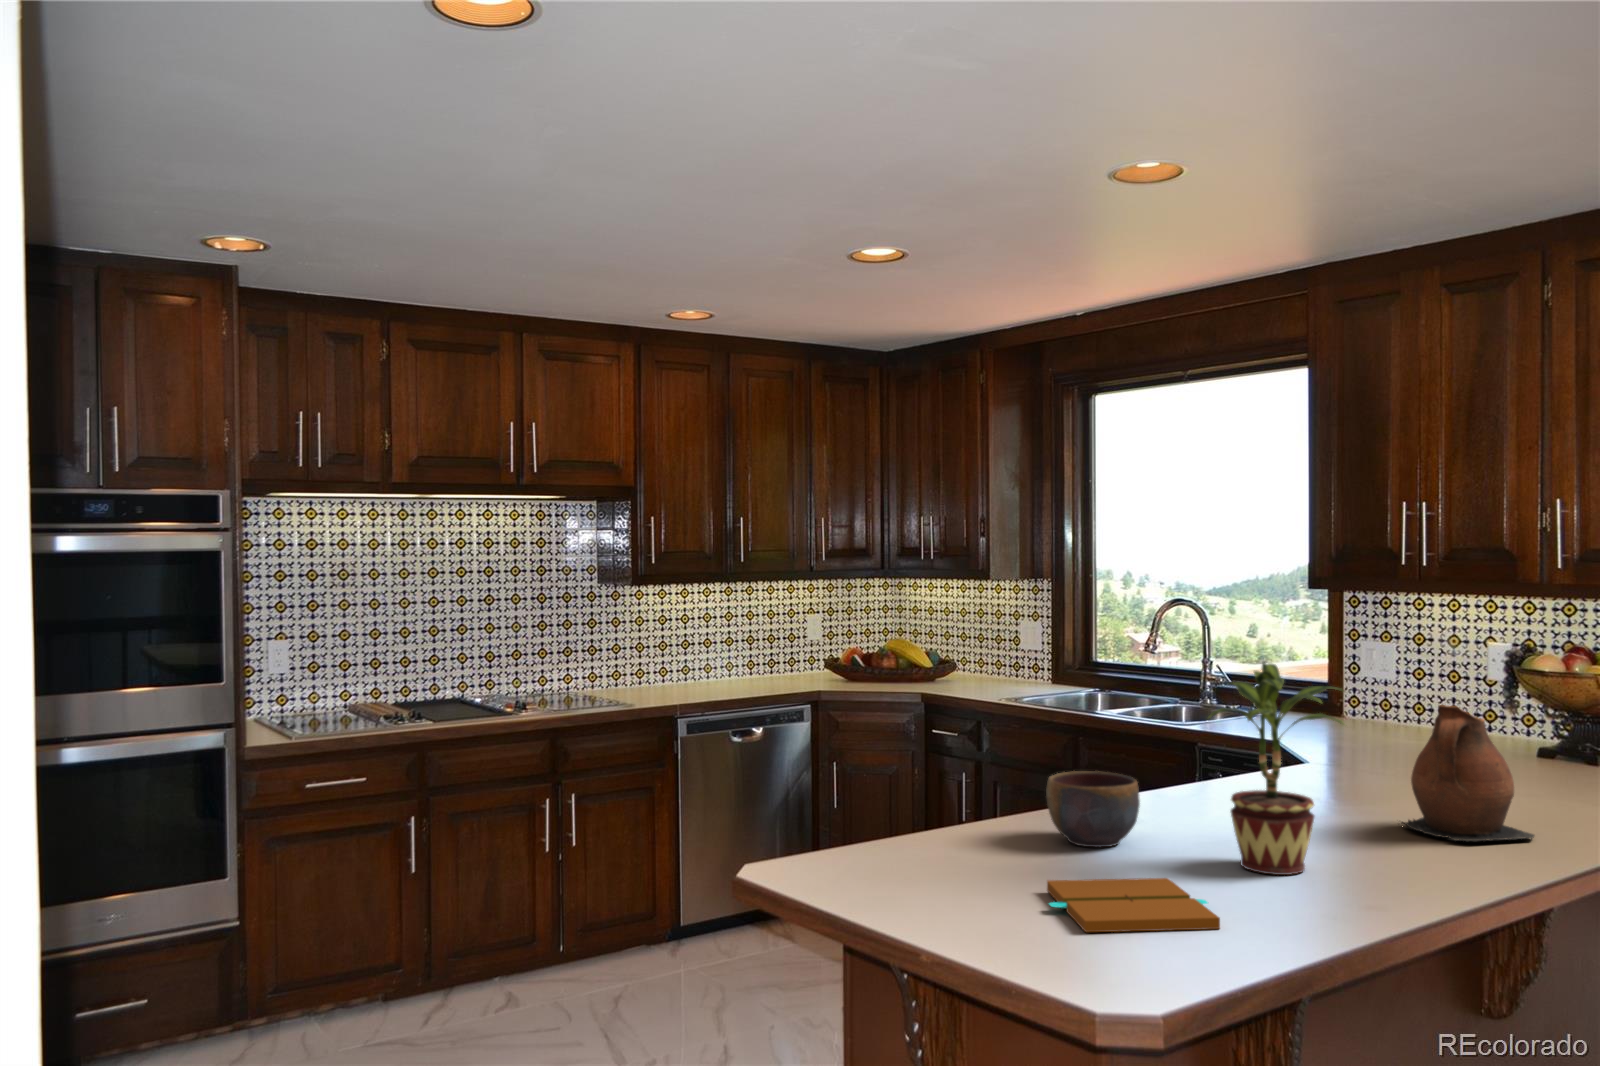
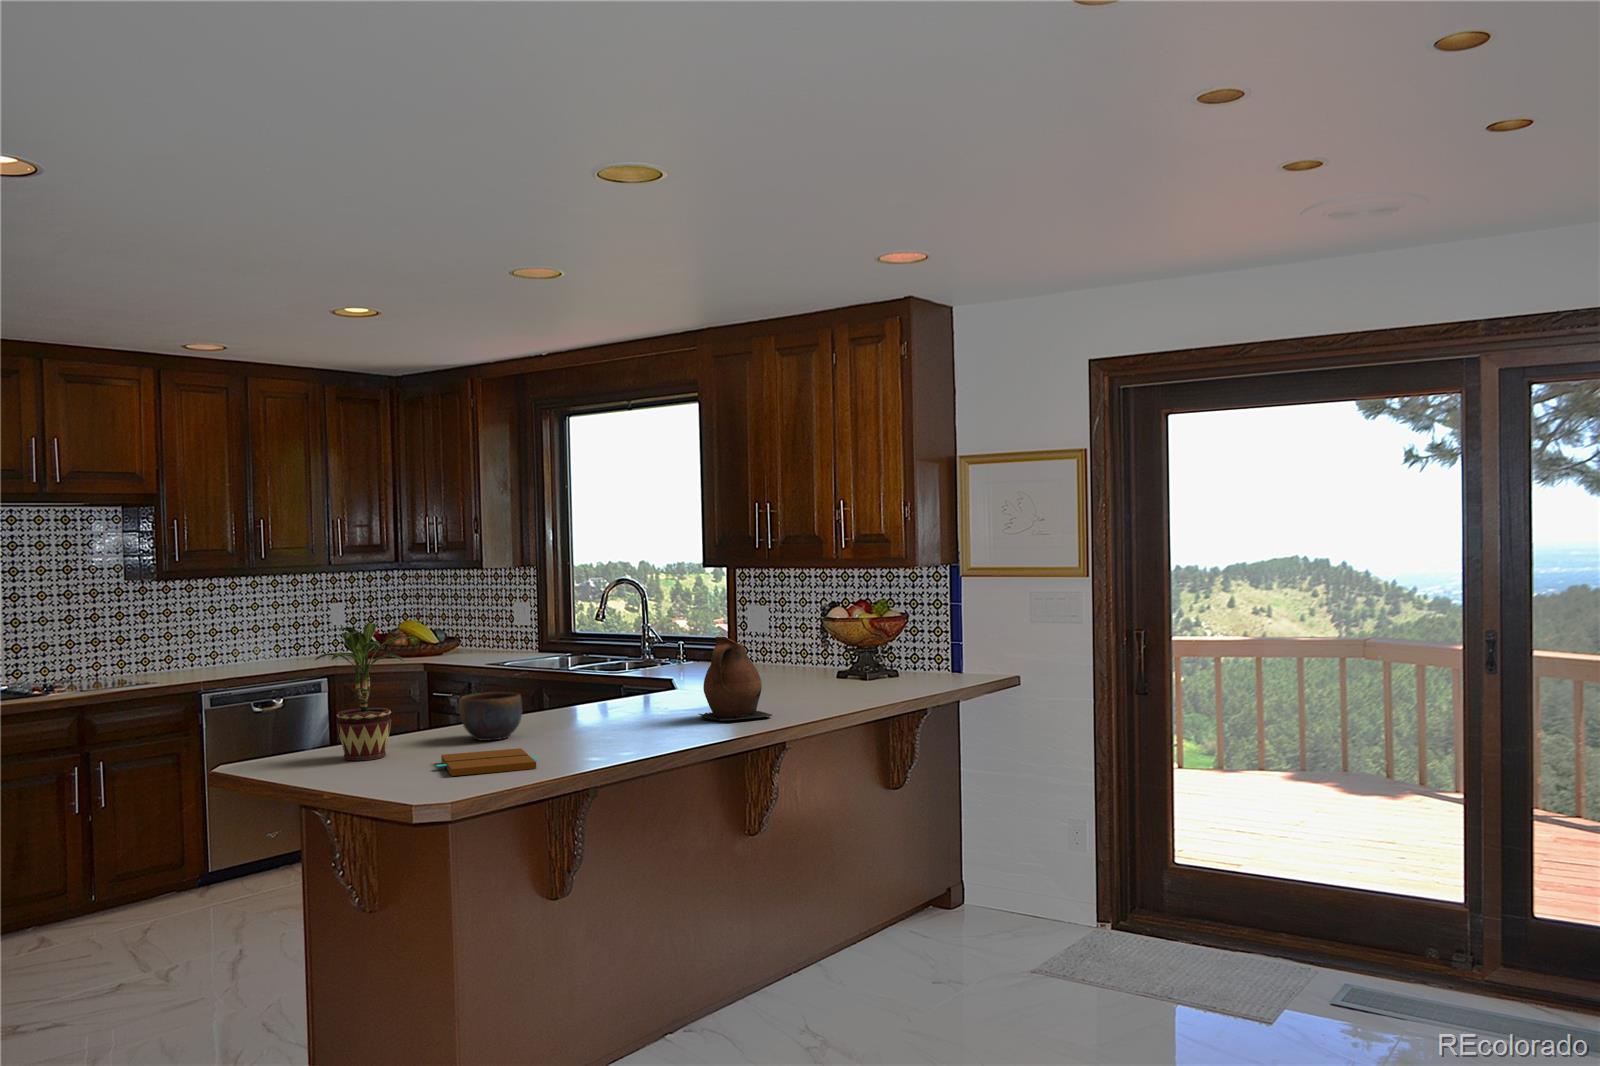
potted plant: present [1209,663,1344,875] -> present [314,623,417,760]

